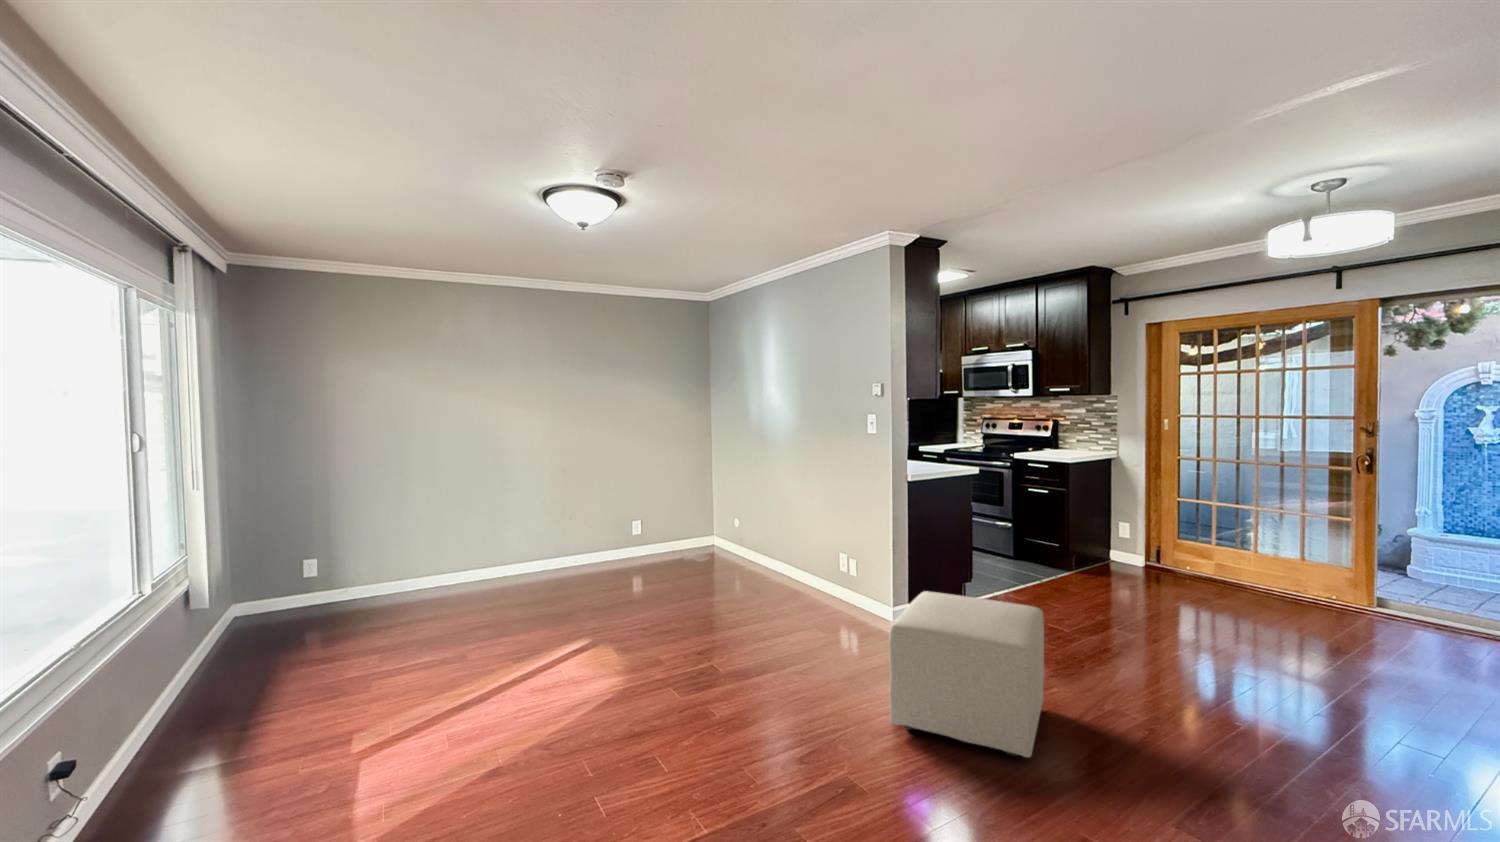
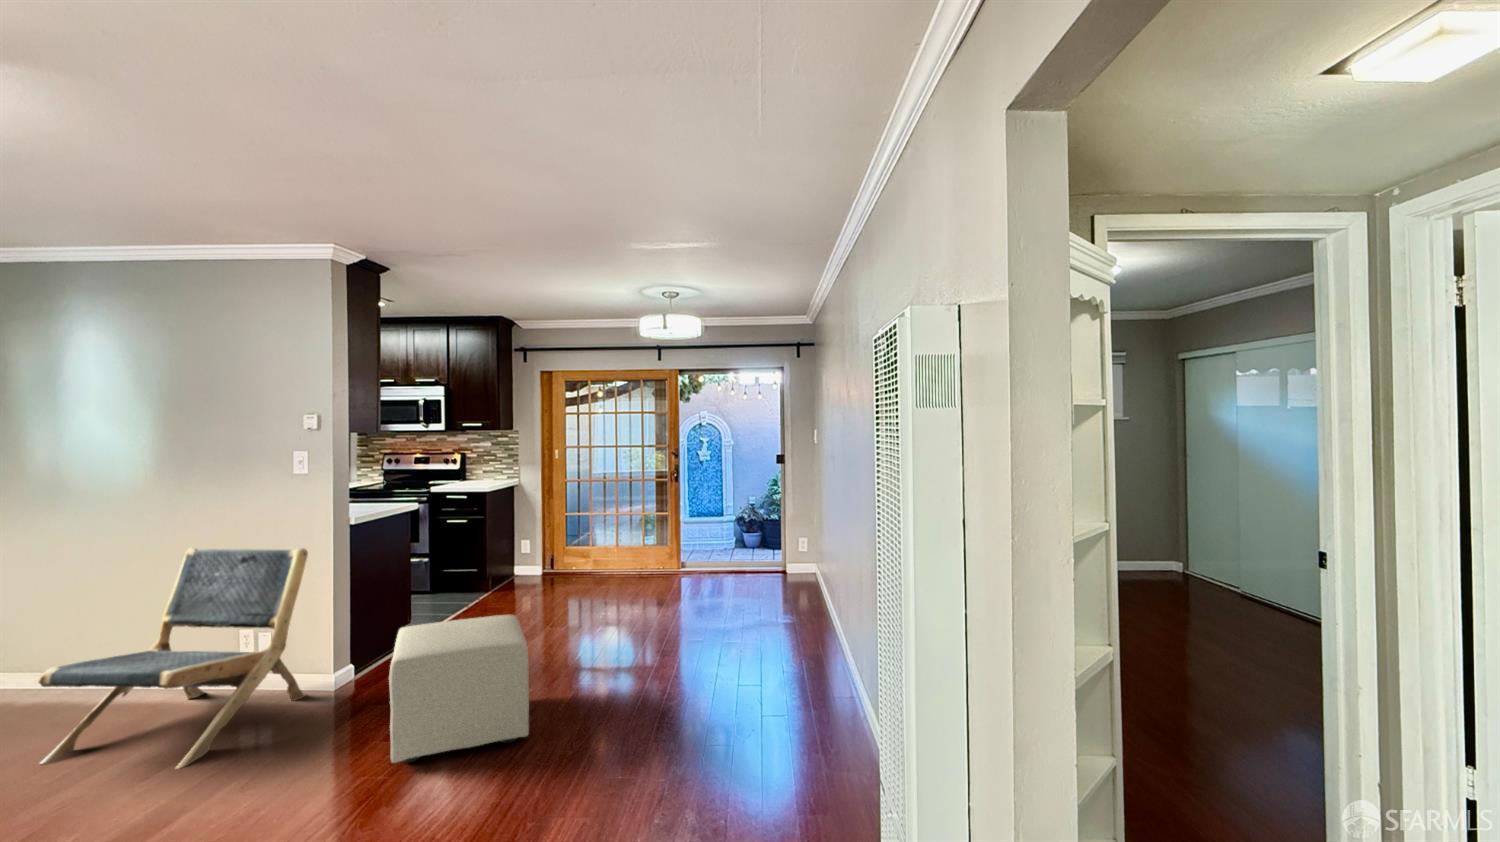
lounge chair: none [712,487,871,657] -> present [38,548,308,769]

